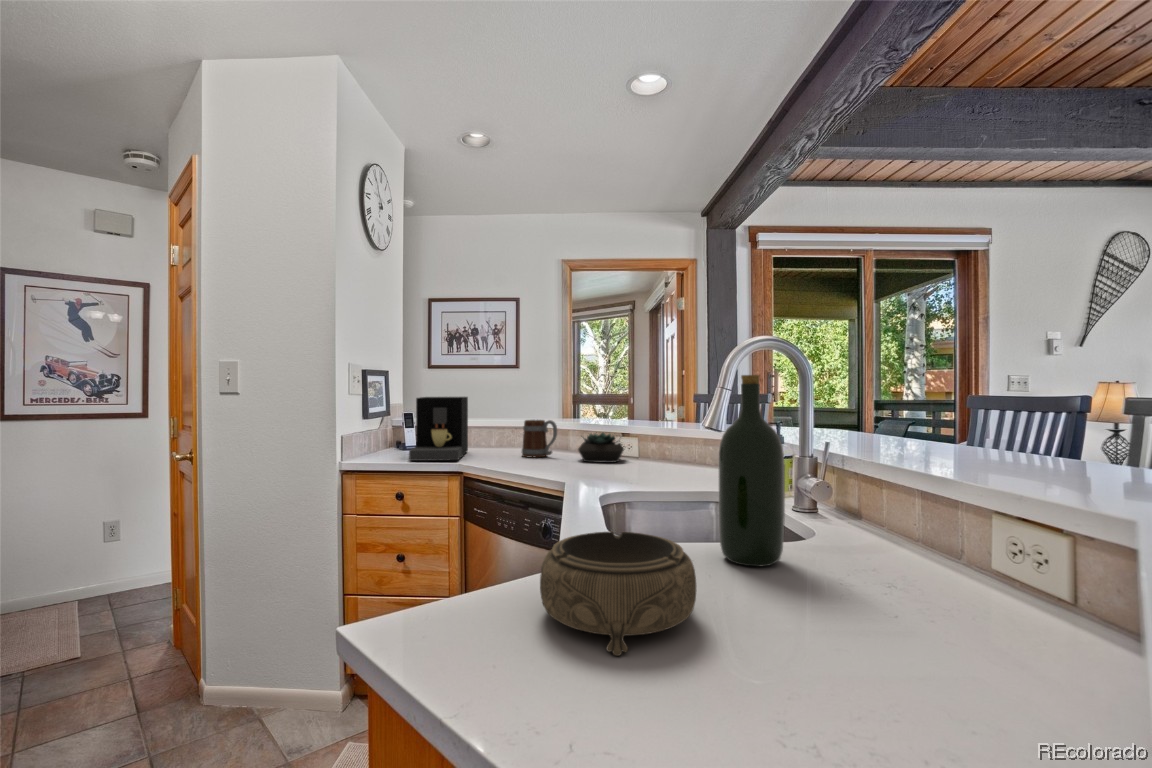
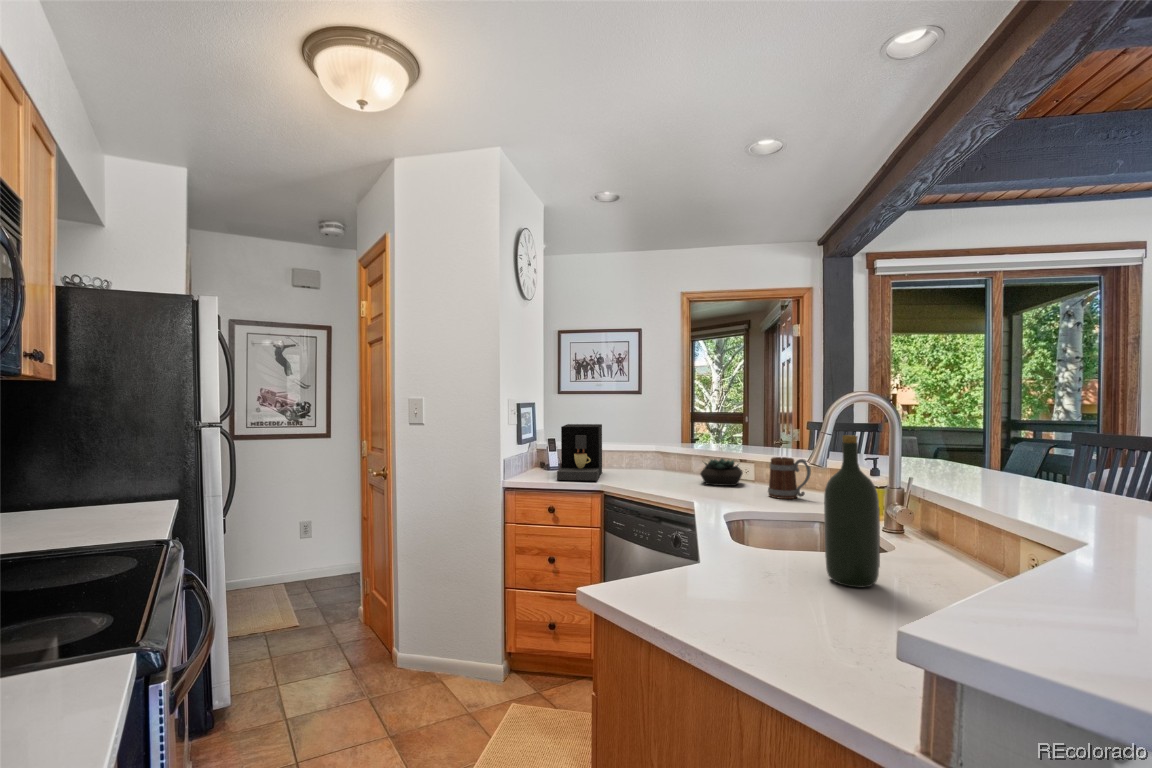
mug: present [522,420,557,458] -> present [768,457,811,499]
decorative bowl: present [540,532,696,656] -> none [691,555,804,641]

